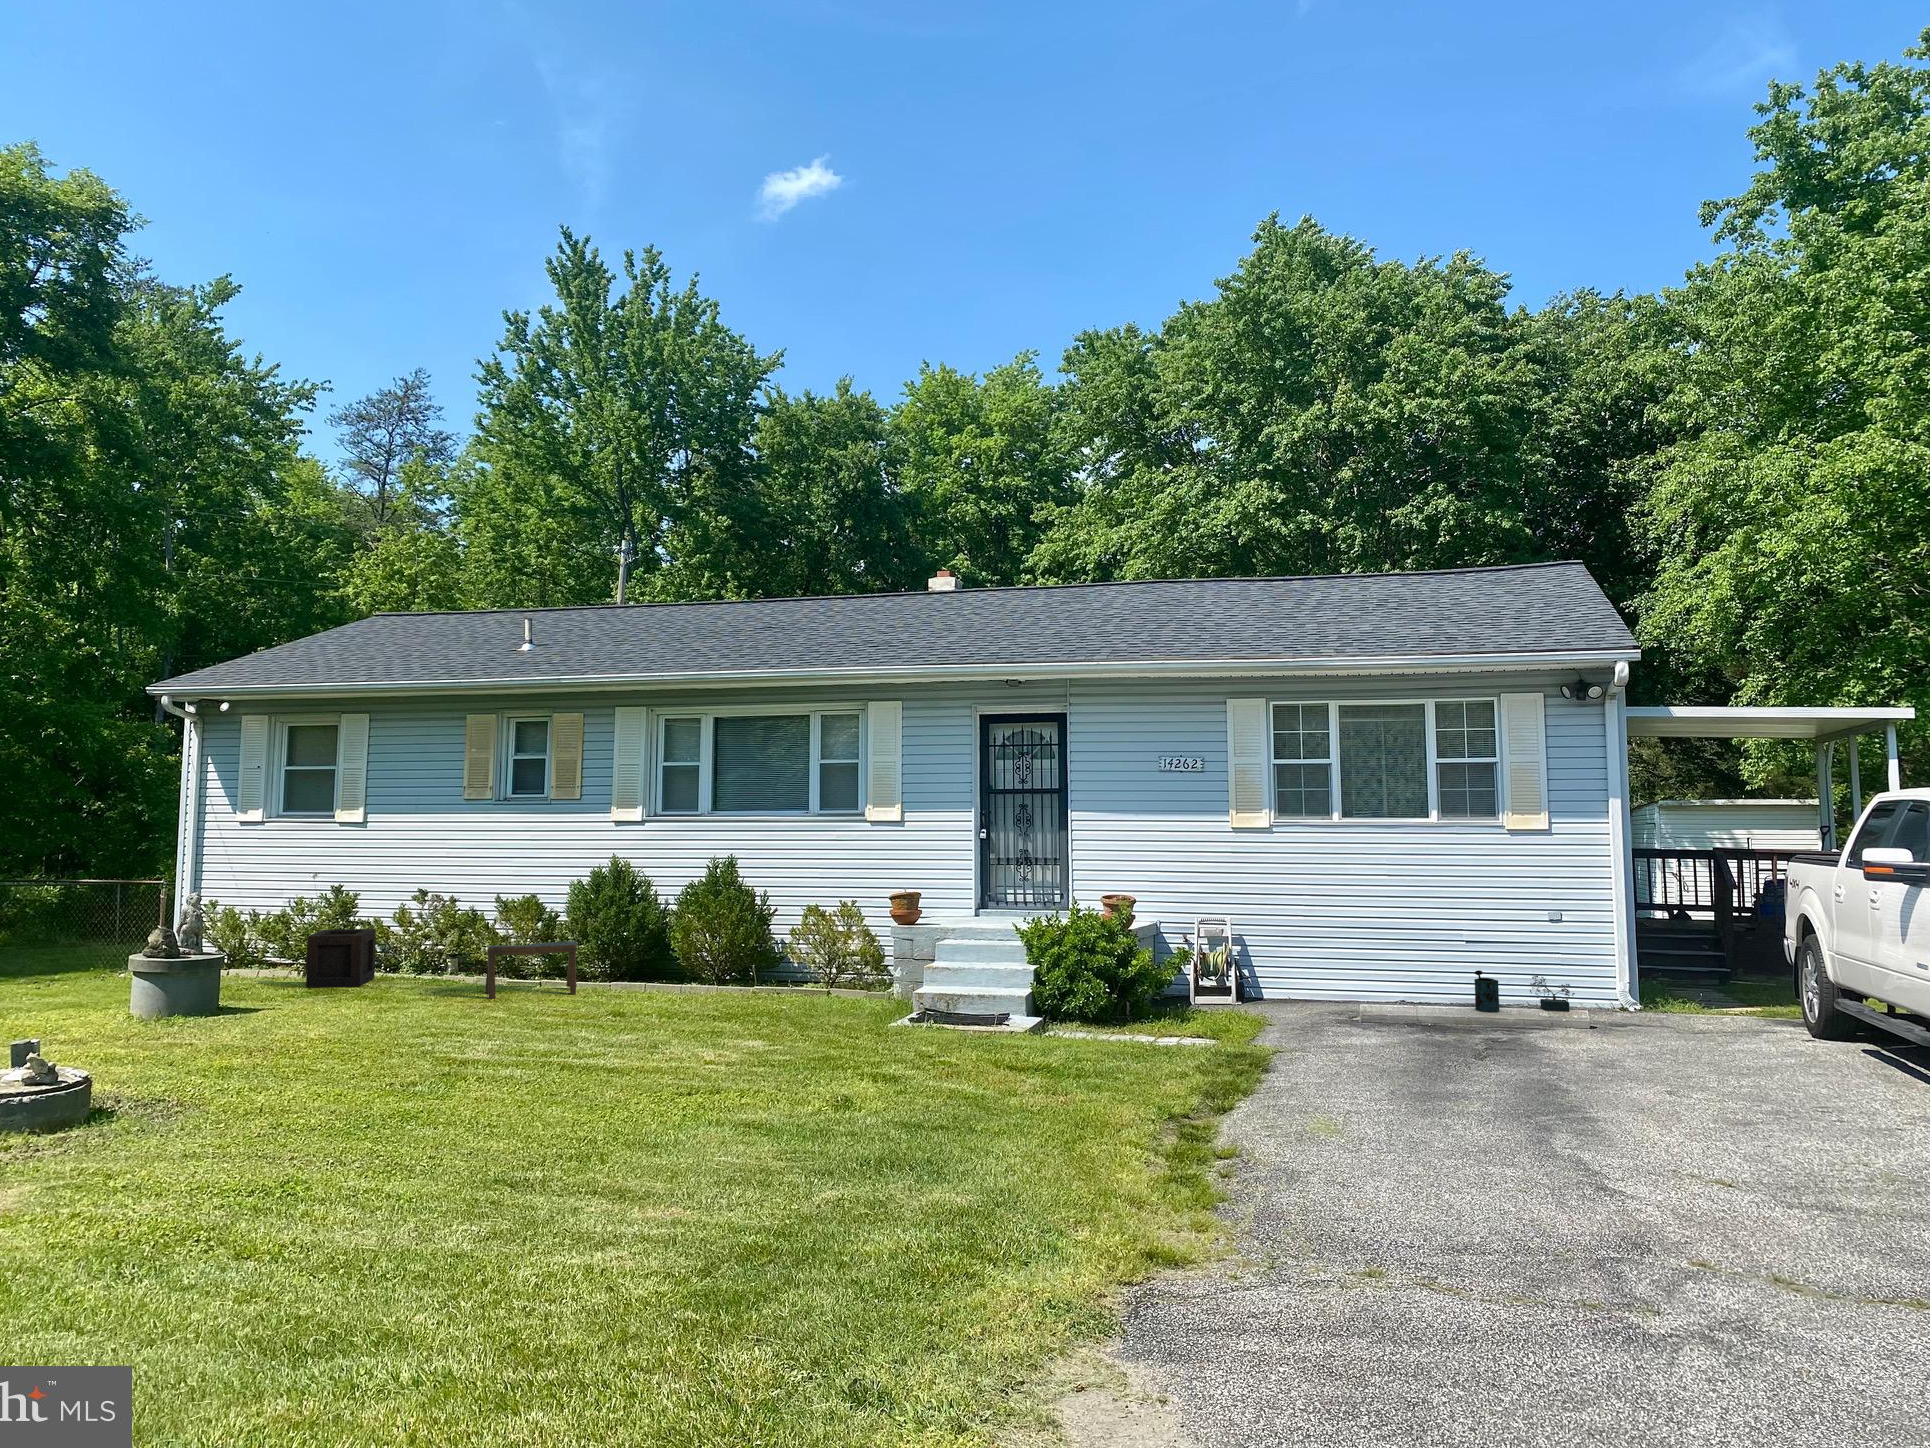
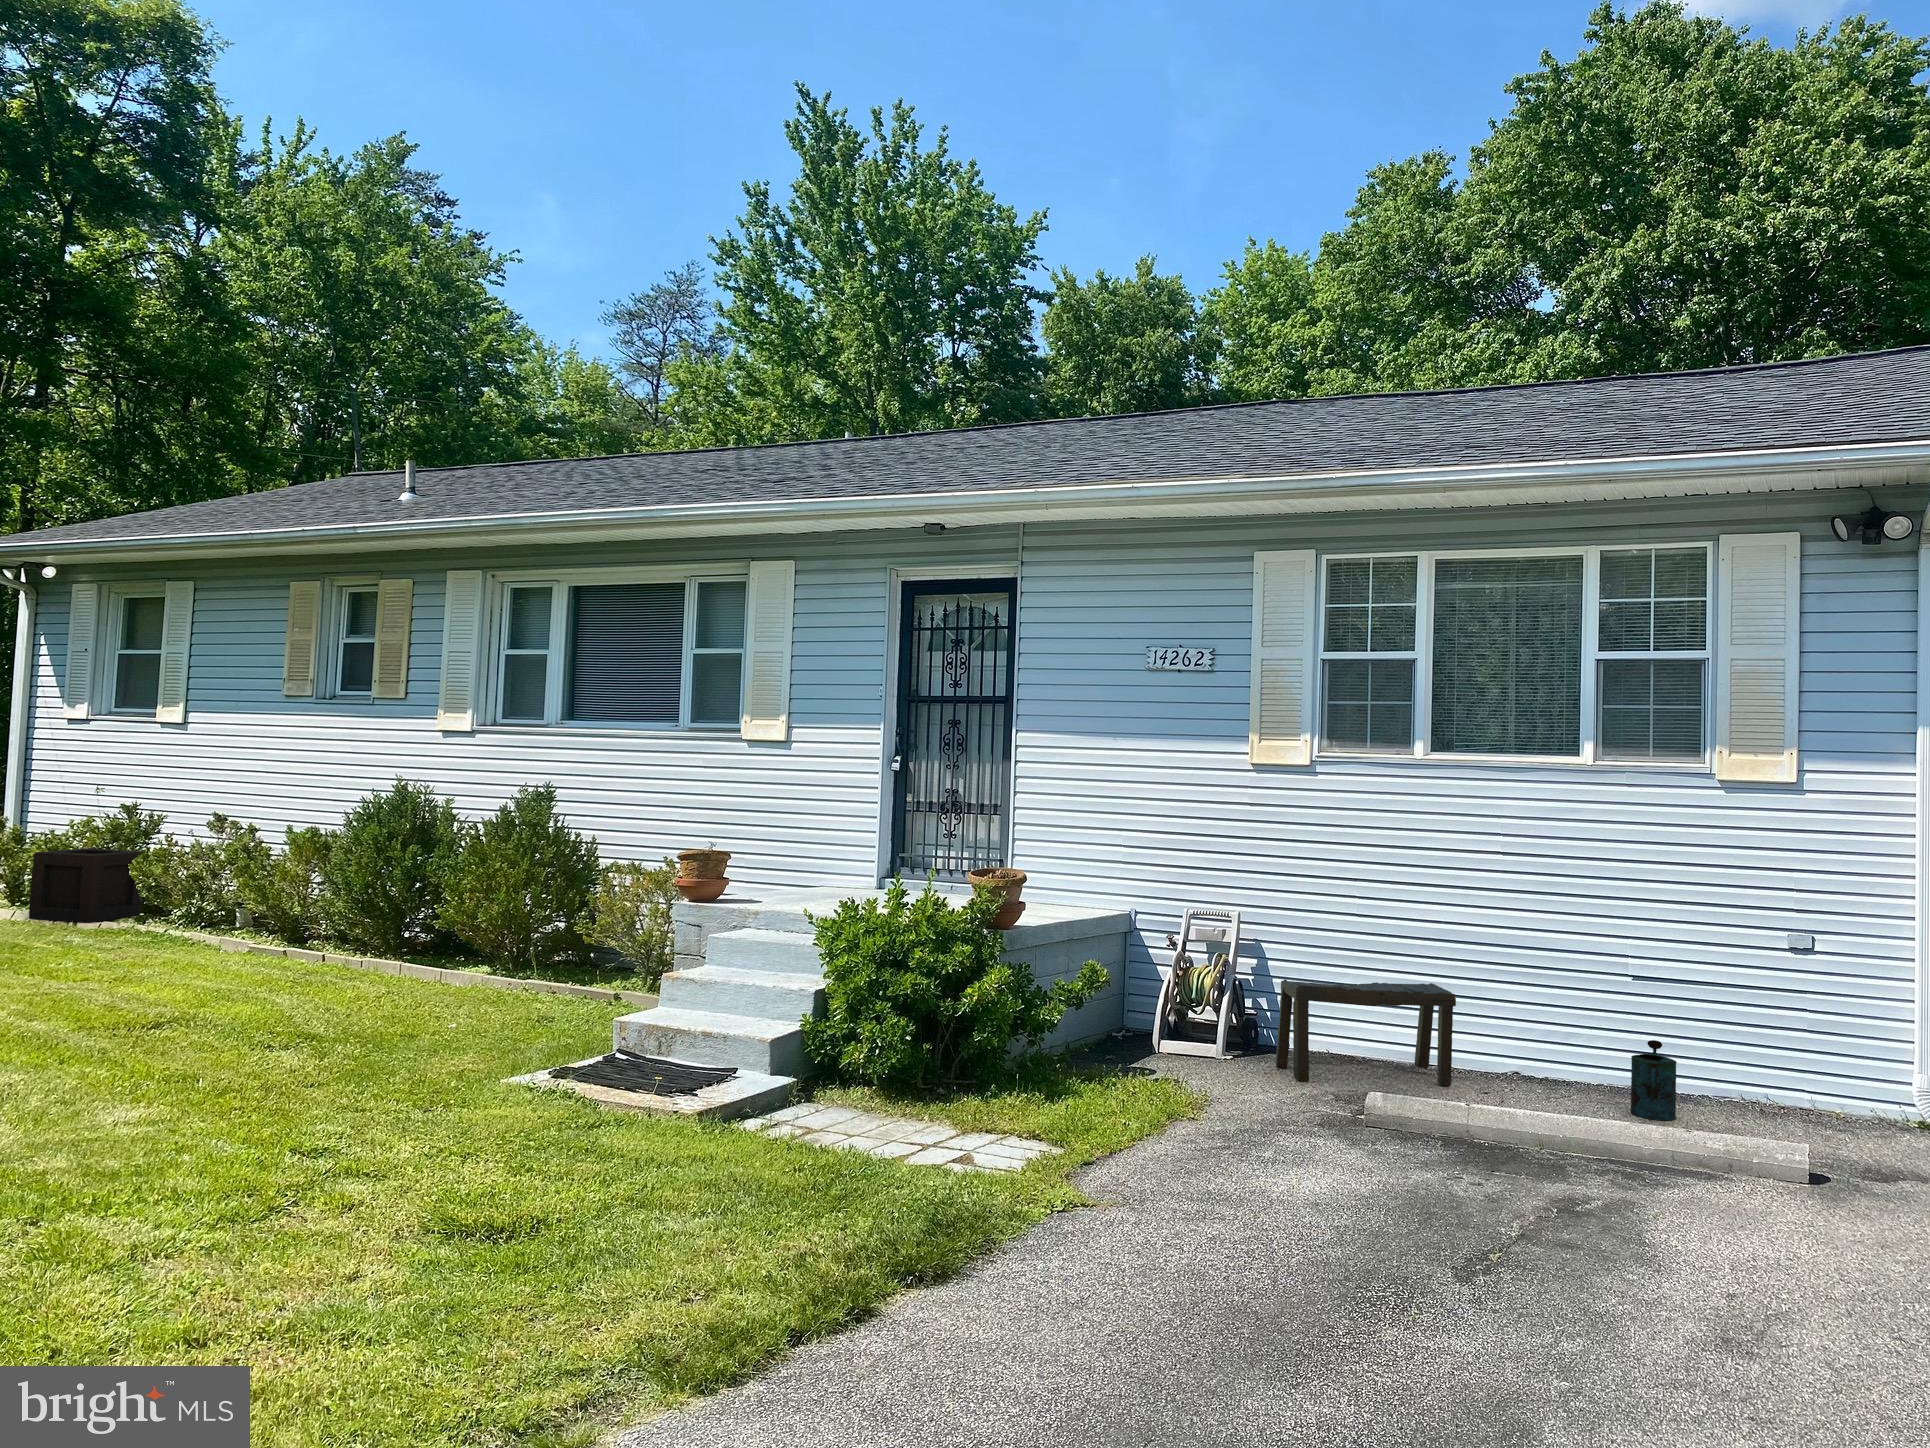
bench: present [486,941,577,999] -> present [1276,980,1456,1086]
decorative plant: present [1530,975,1575,1011] -> none [1749,1059,1838,1135]

